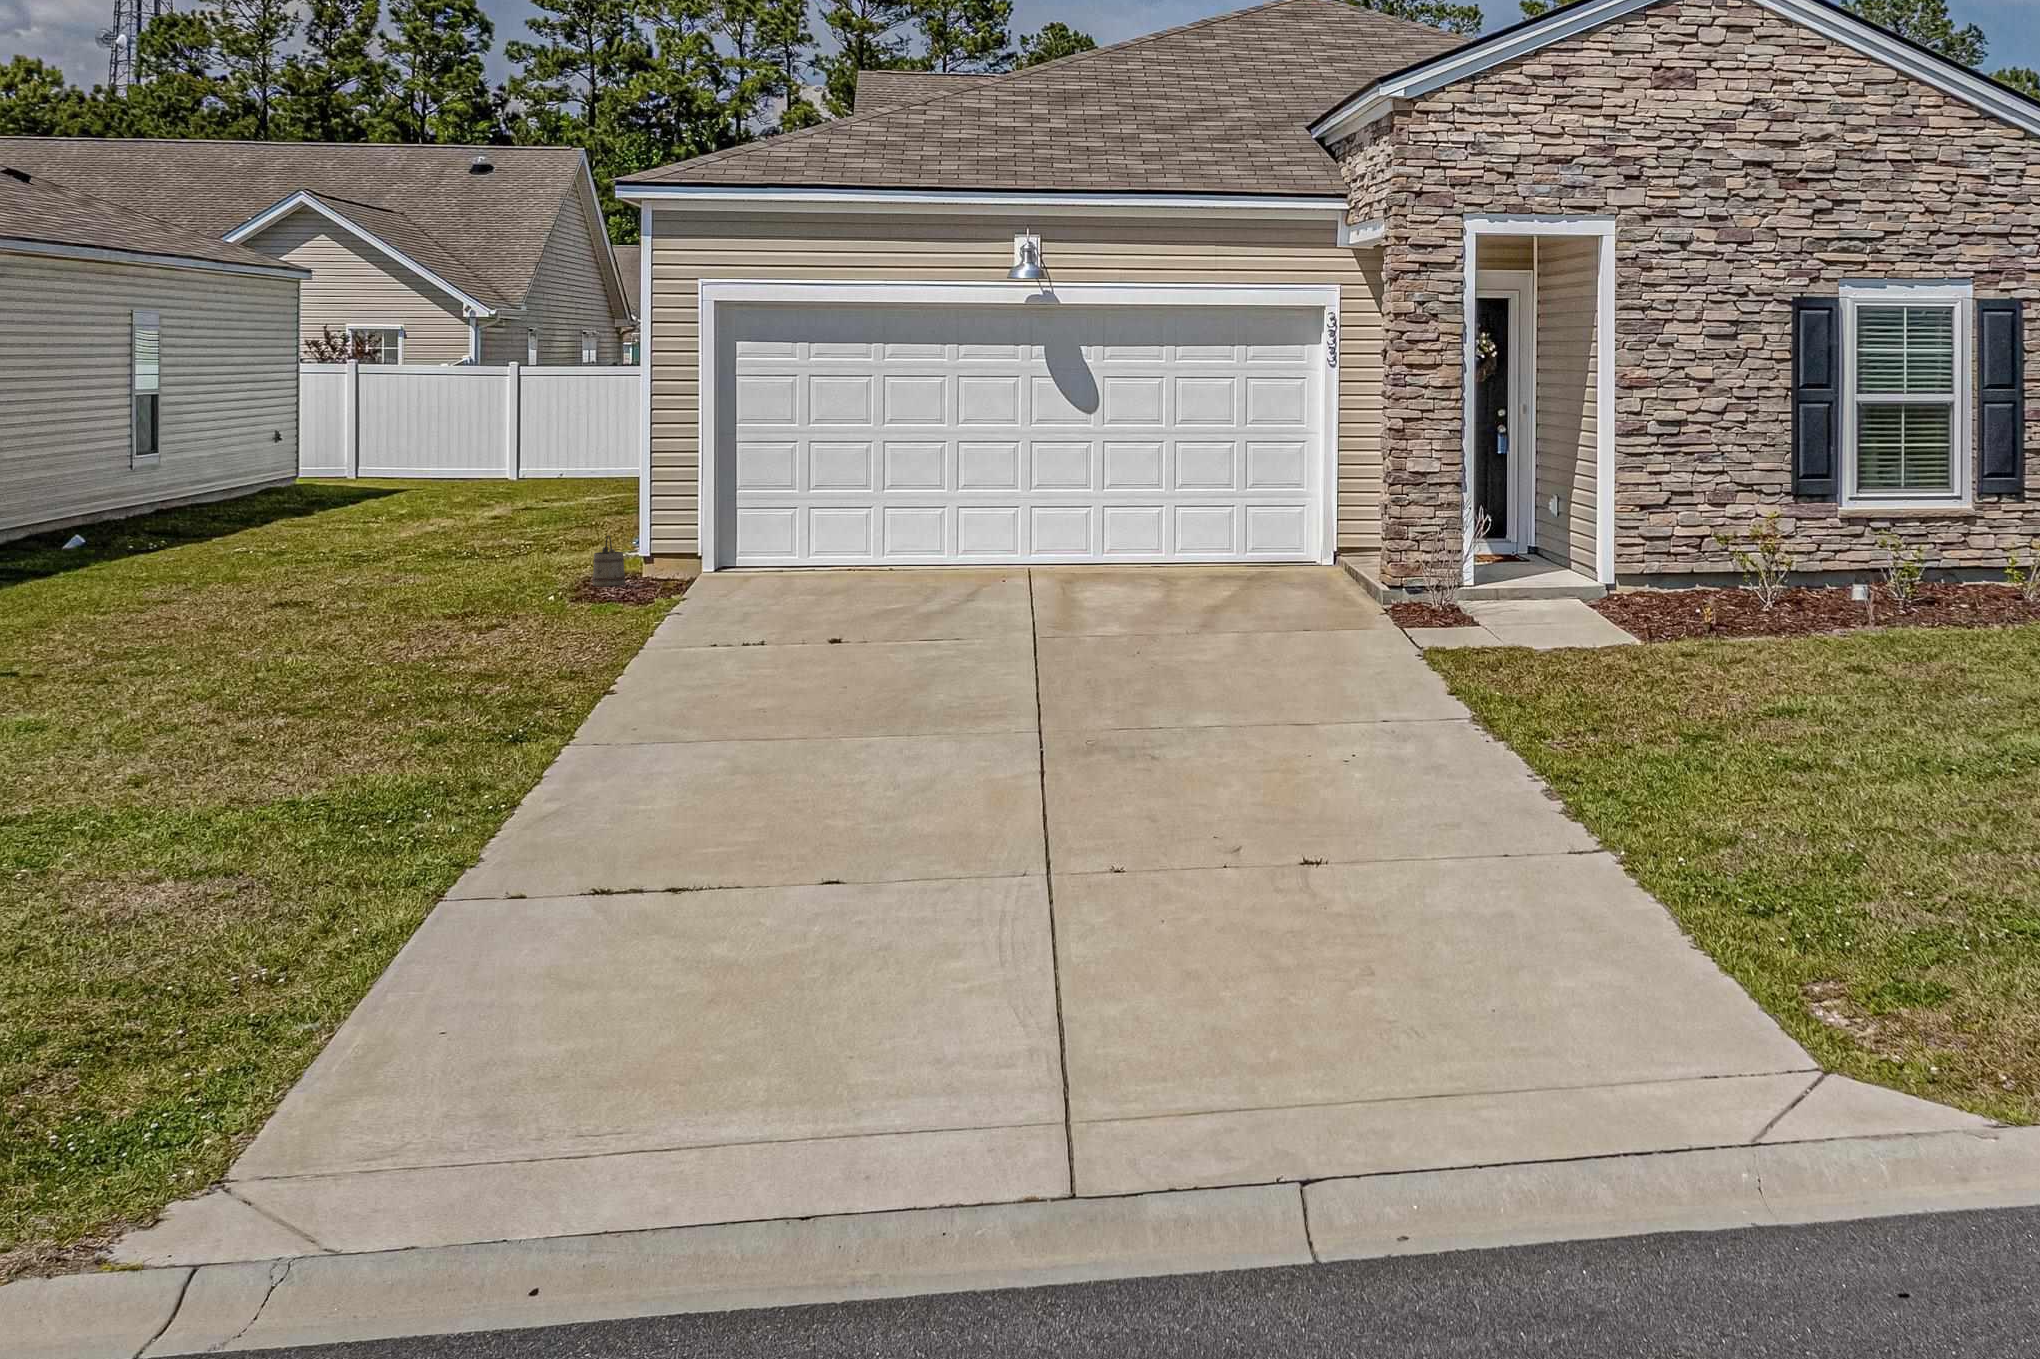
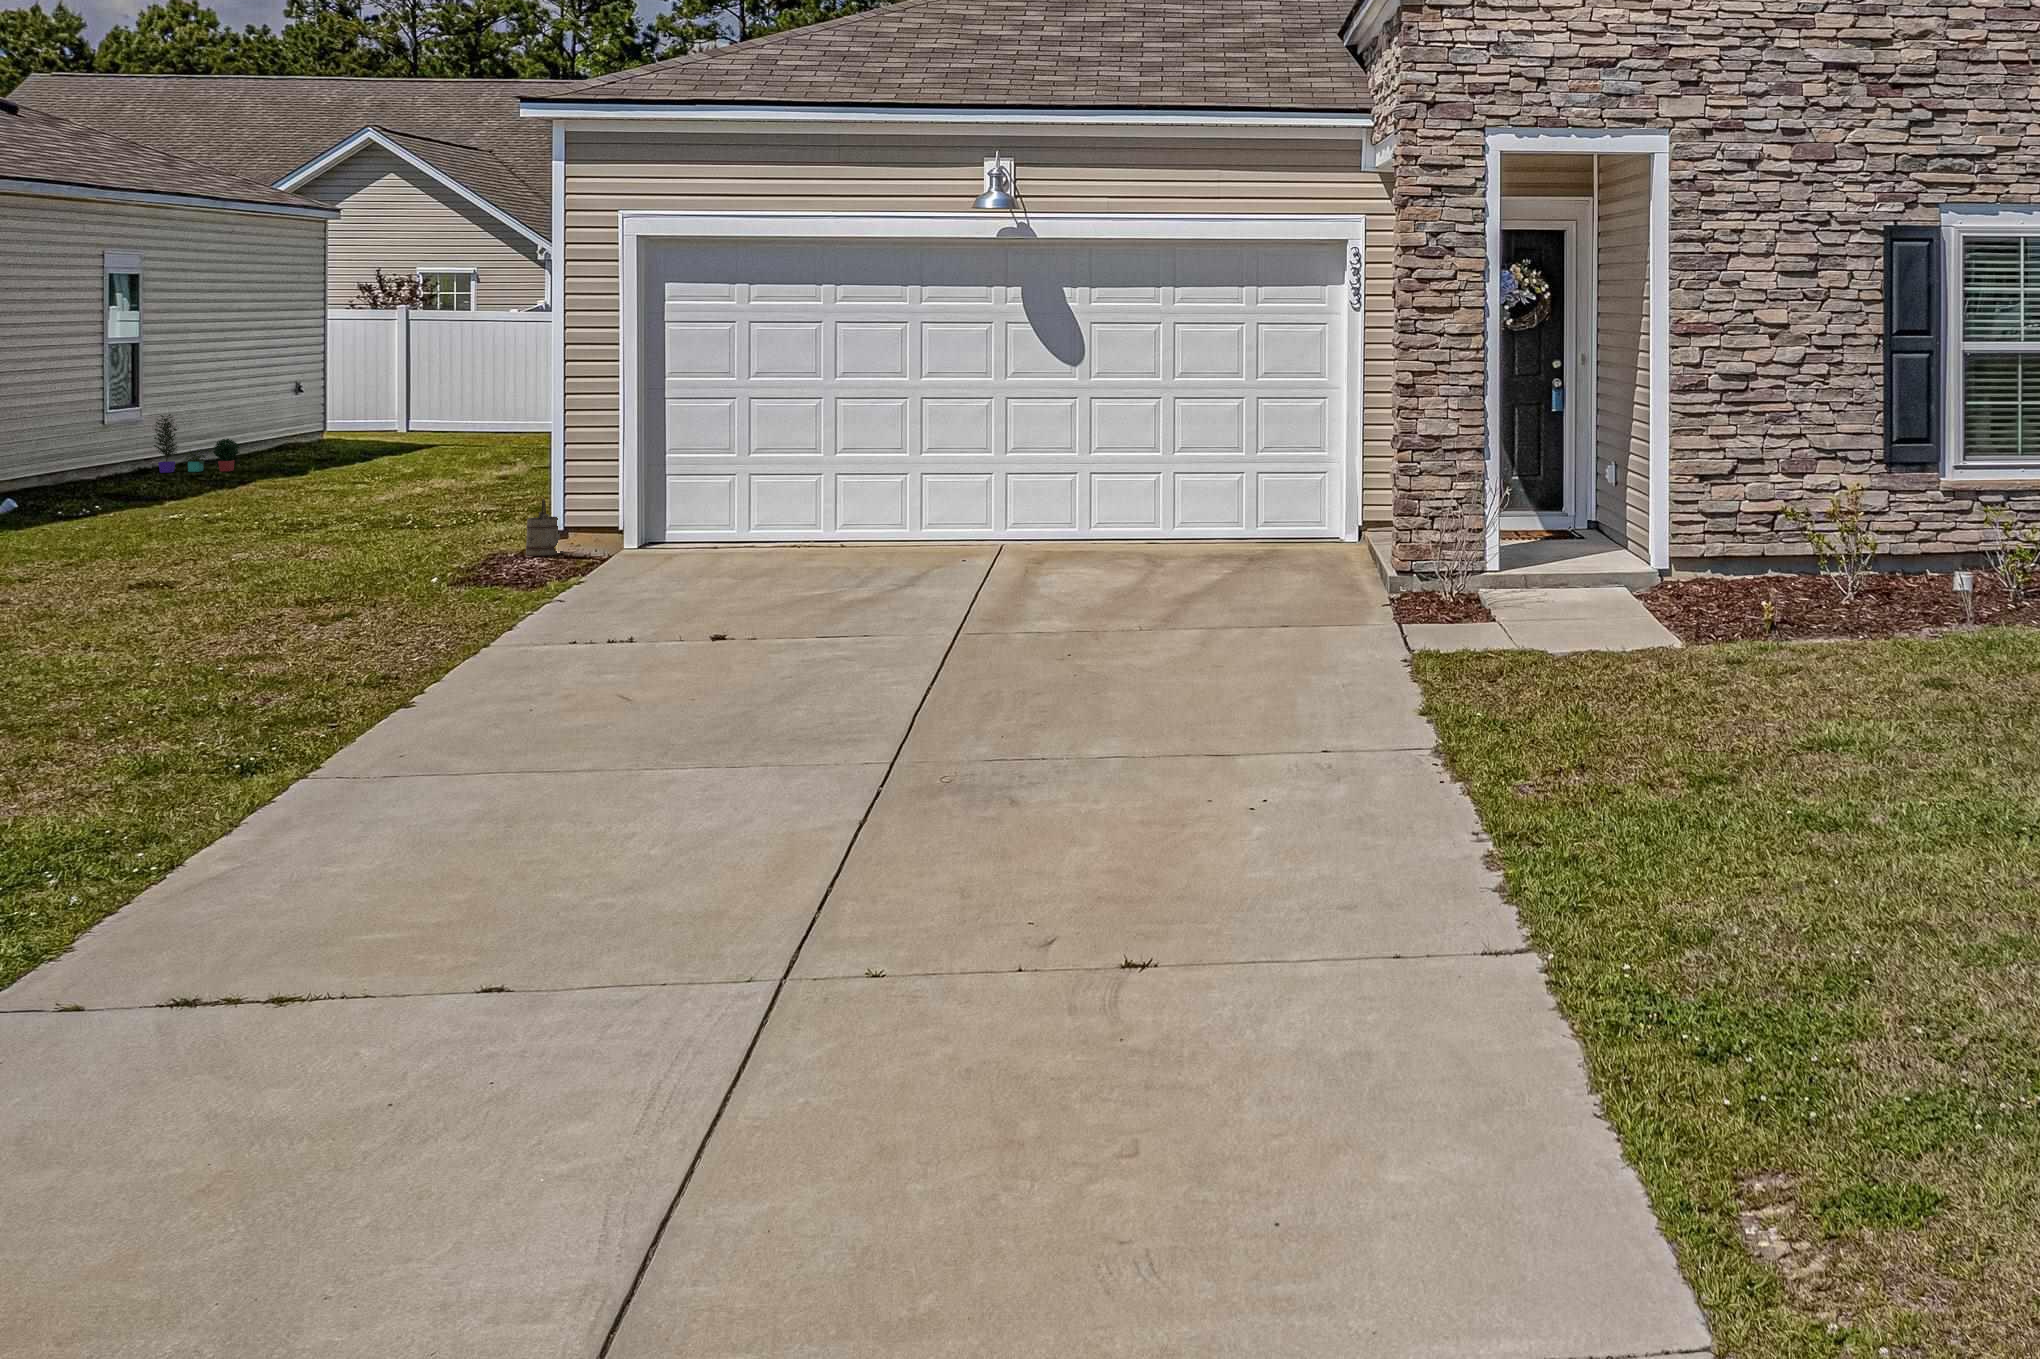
potted plant: none [141,465,225,521] -> present [154,414,239,473]

